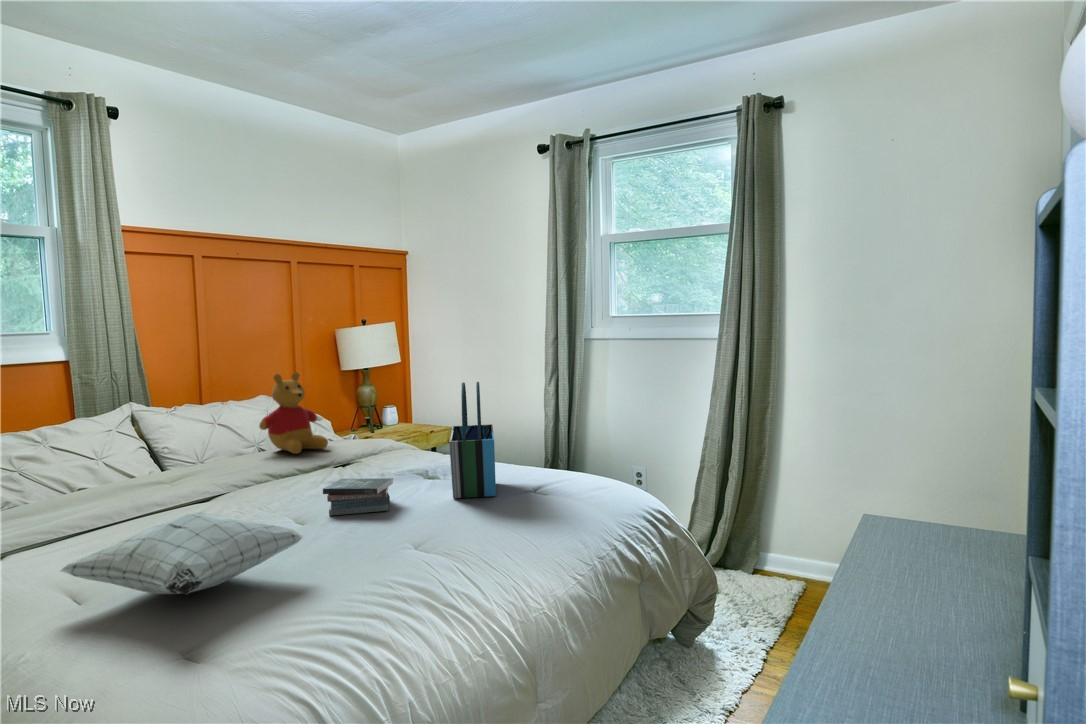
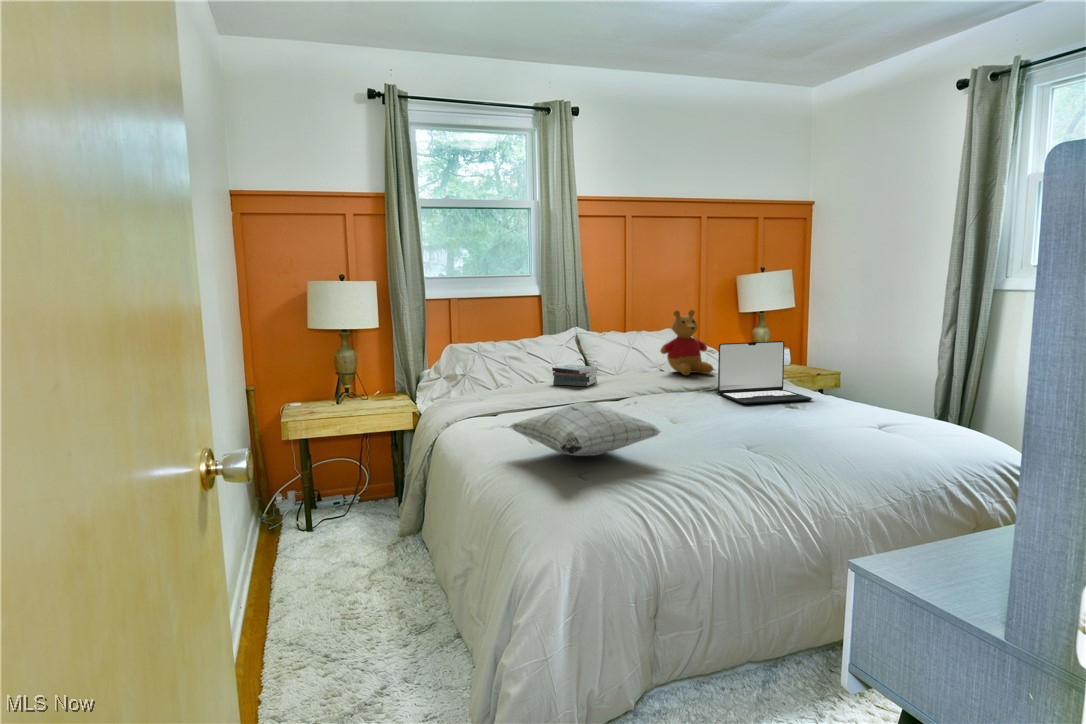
tote bag: present [449,382,496,498] -> none [803,323,857,430]
laptop: none [339,403,446,481] -> present [718,341,812,404]
book: present [323,478,393,515] -> present [552,365,598,386]

